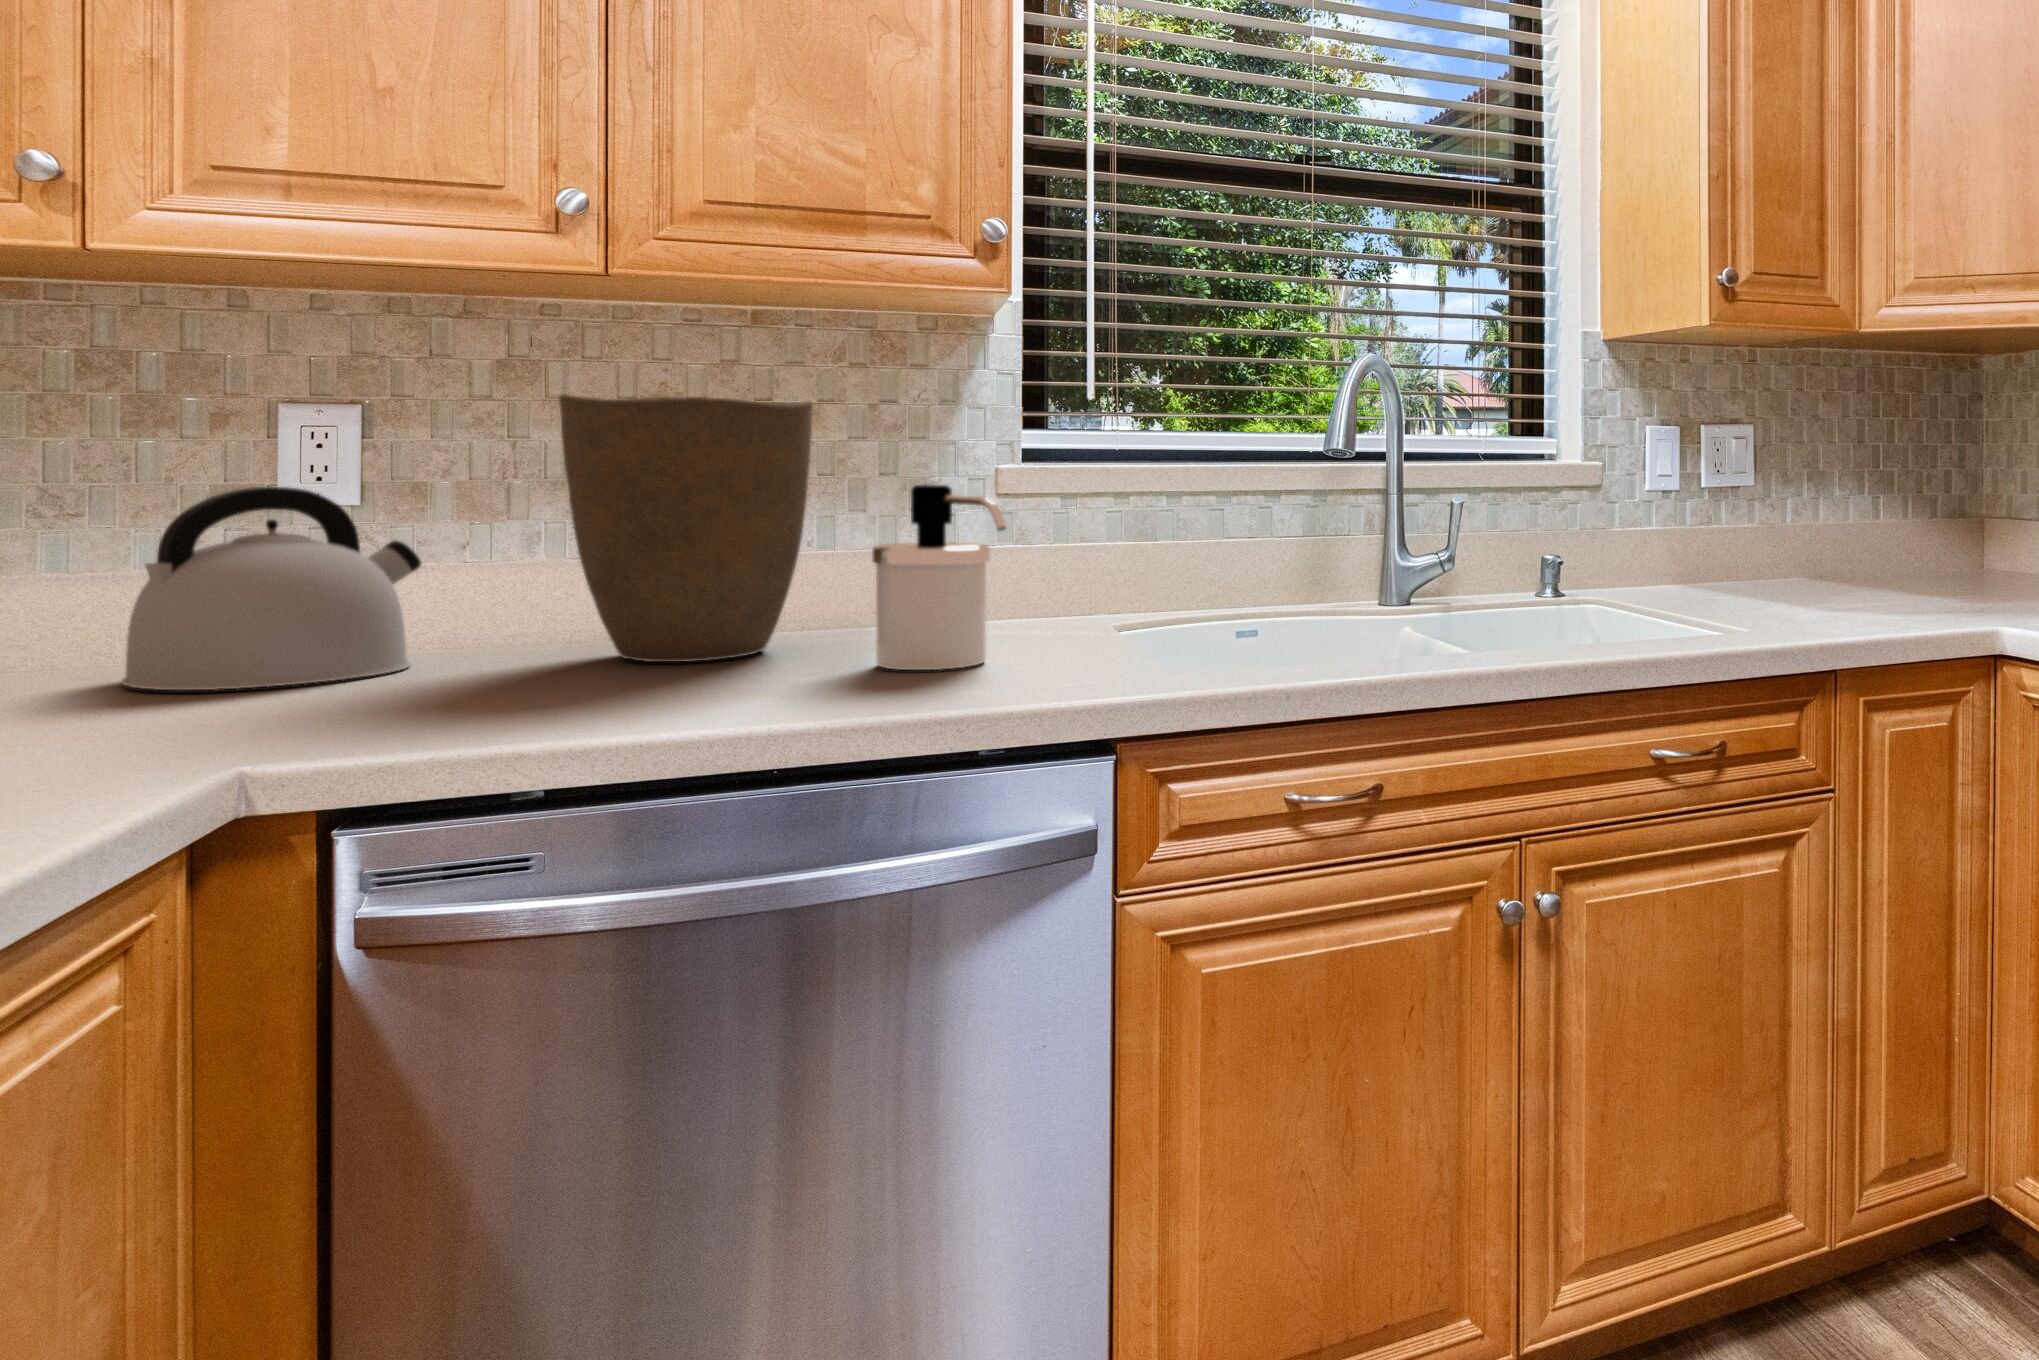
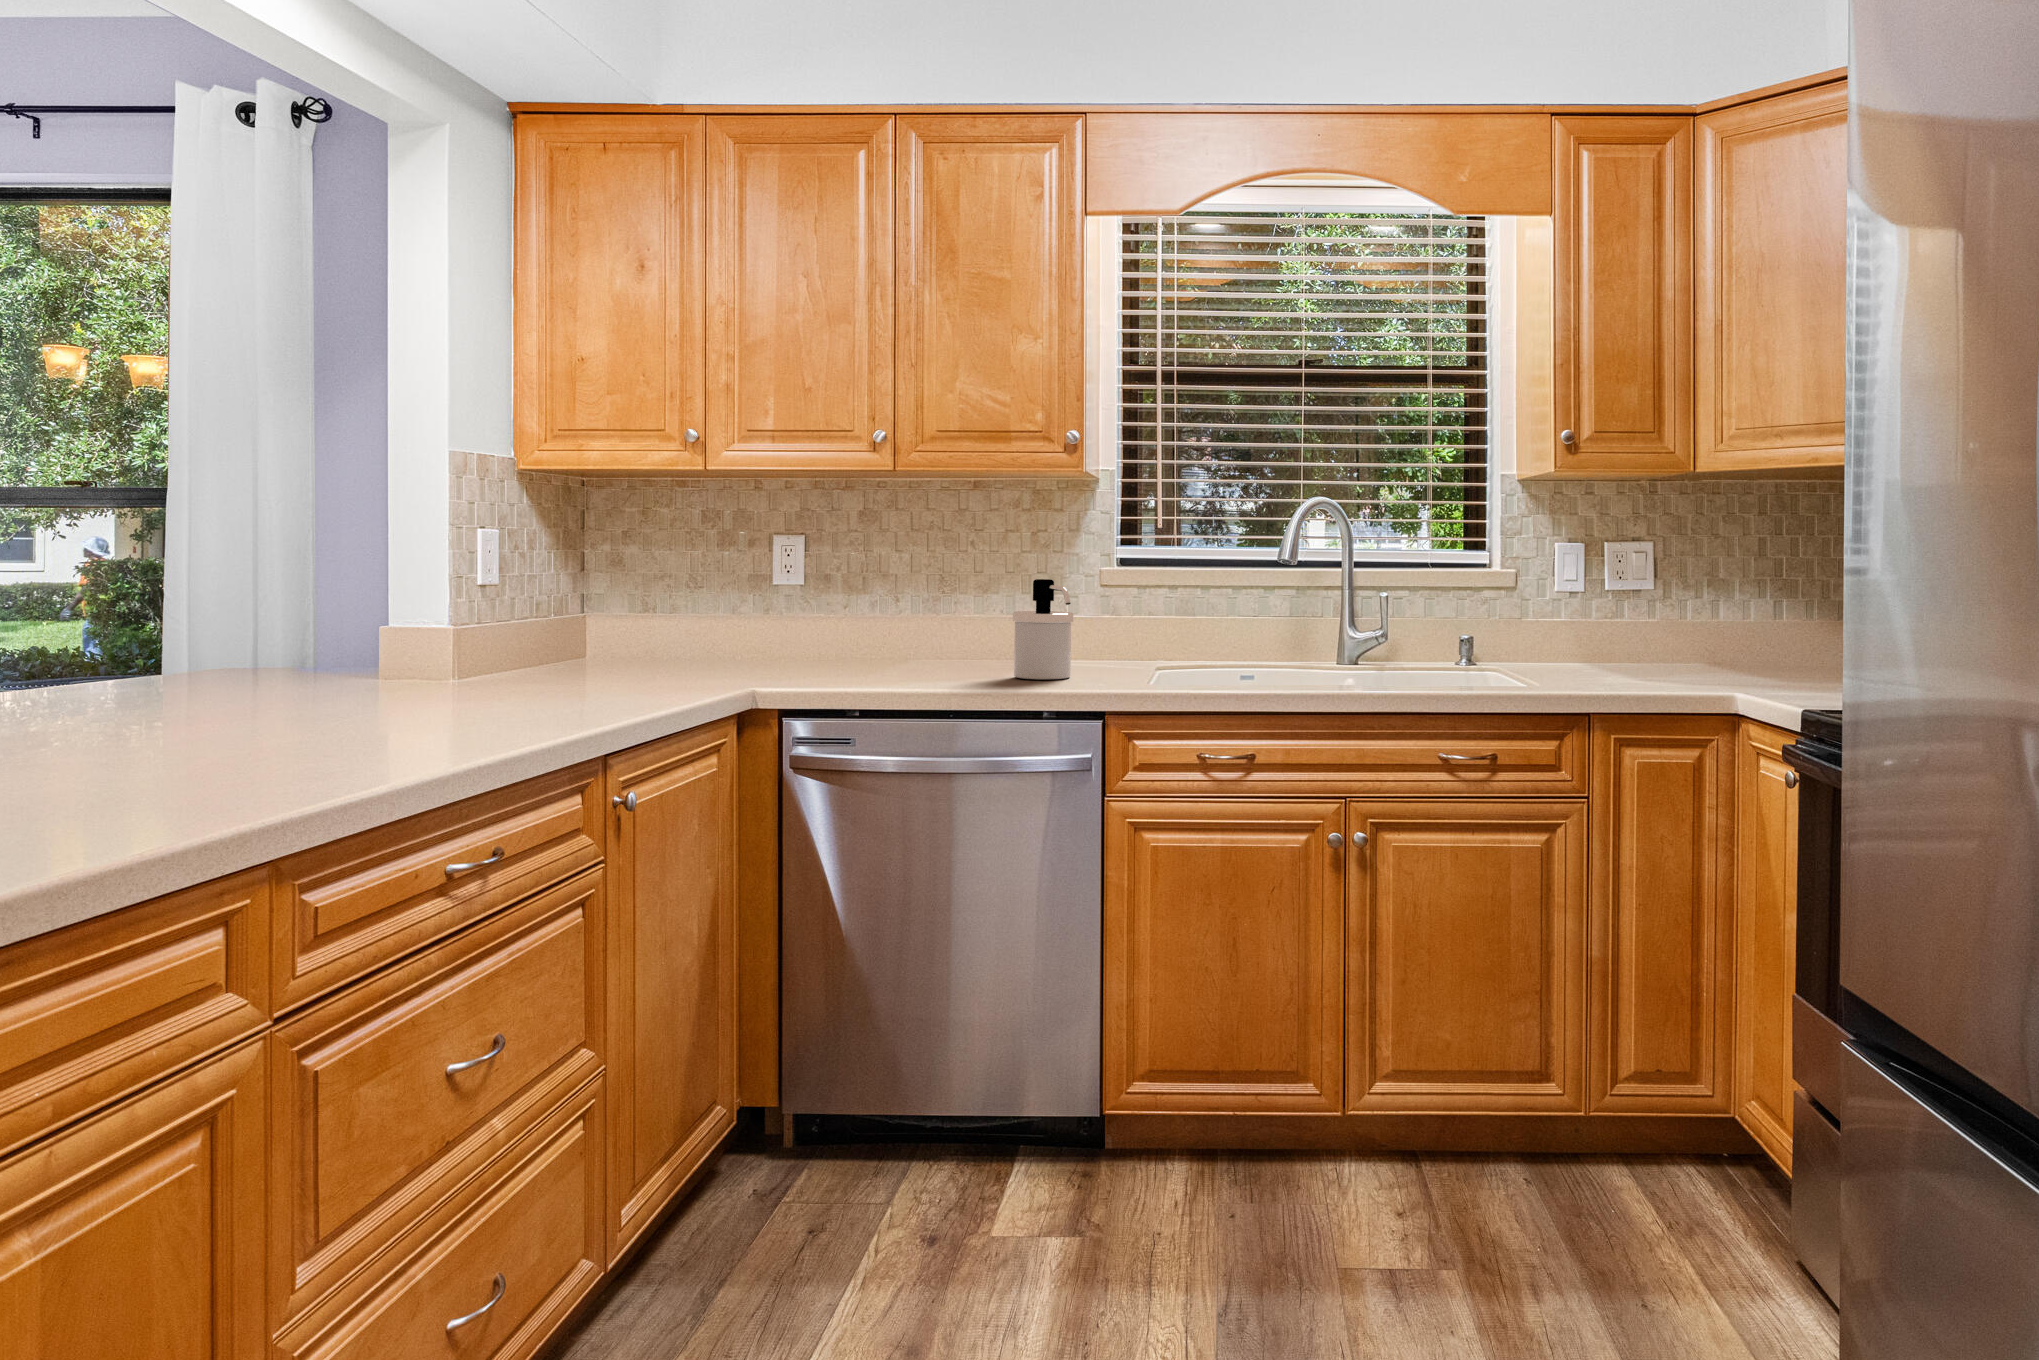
vase: present [559,394,813,662] -> none [879,531,999,670]
kettle: present [122,487,421,690] -> none [706,577,825,670]

